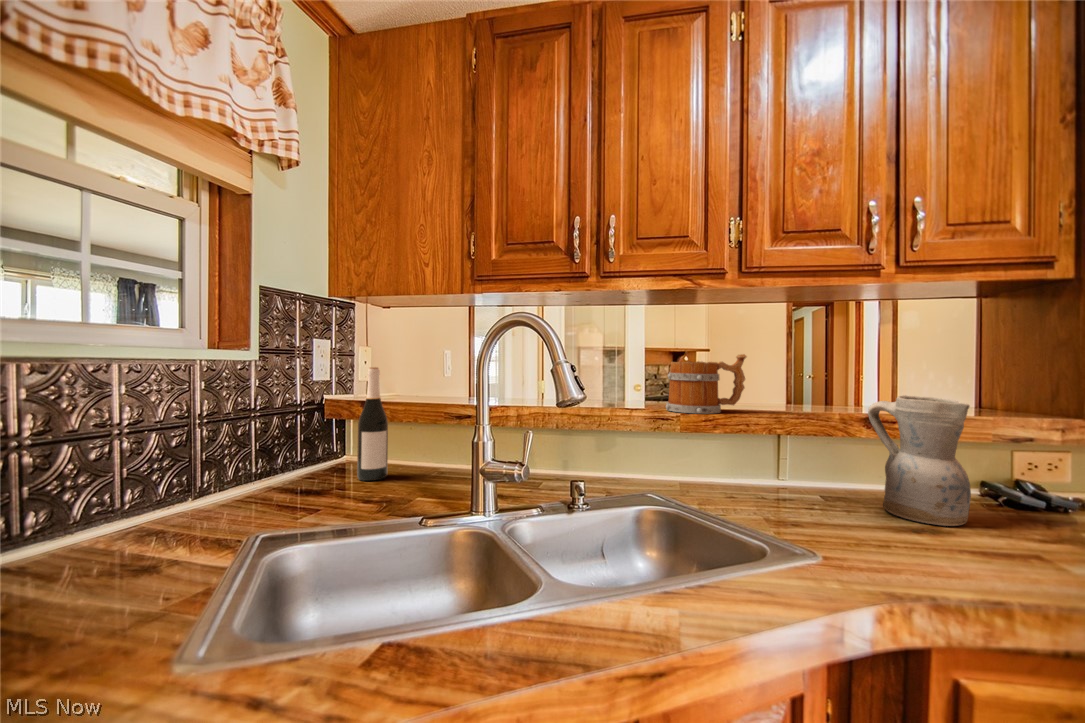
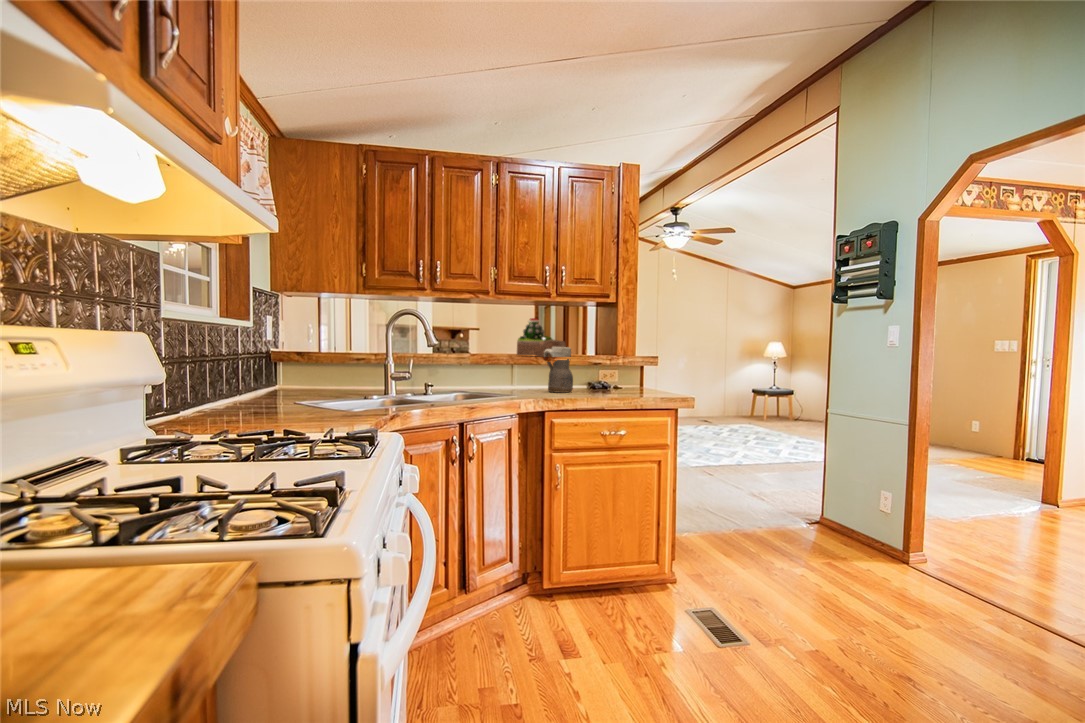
succulent plant: none [787,328,912,418] -> present [517,318,566,357]
mug: present [666,354,747,414] -> none [464,330,500,356]
wine bottle: present [357,367,388,481] -> none [298,334,315,397]

